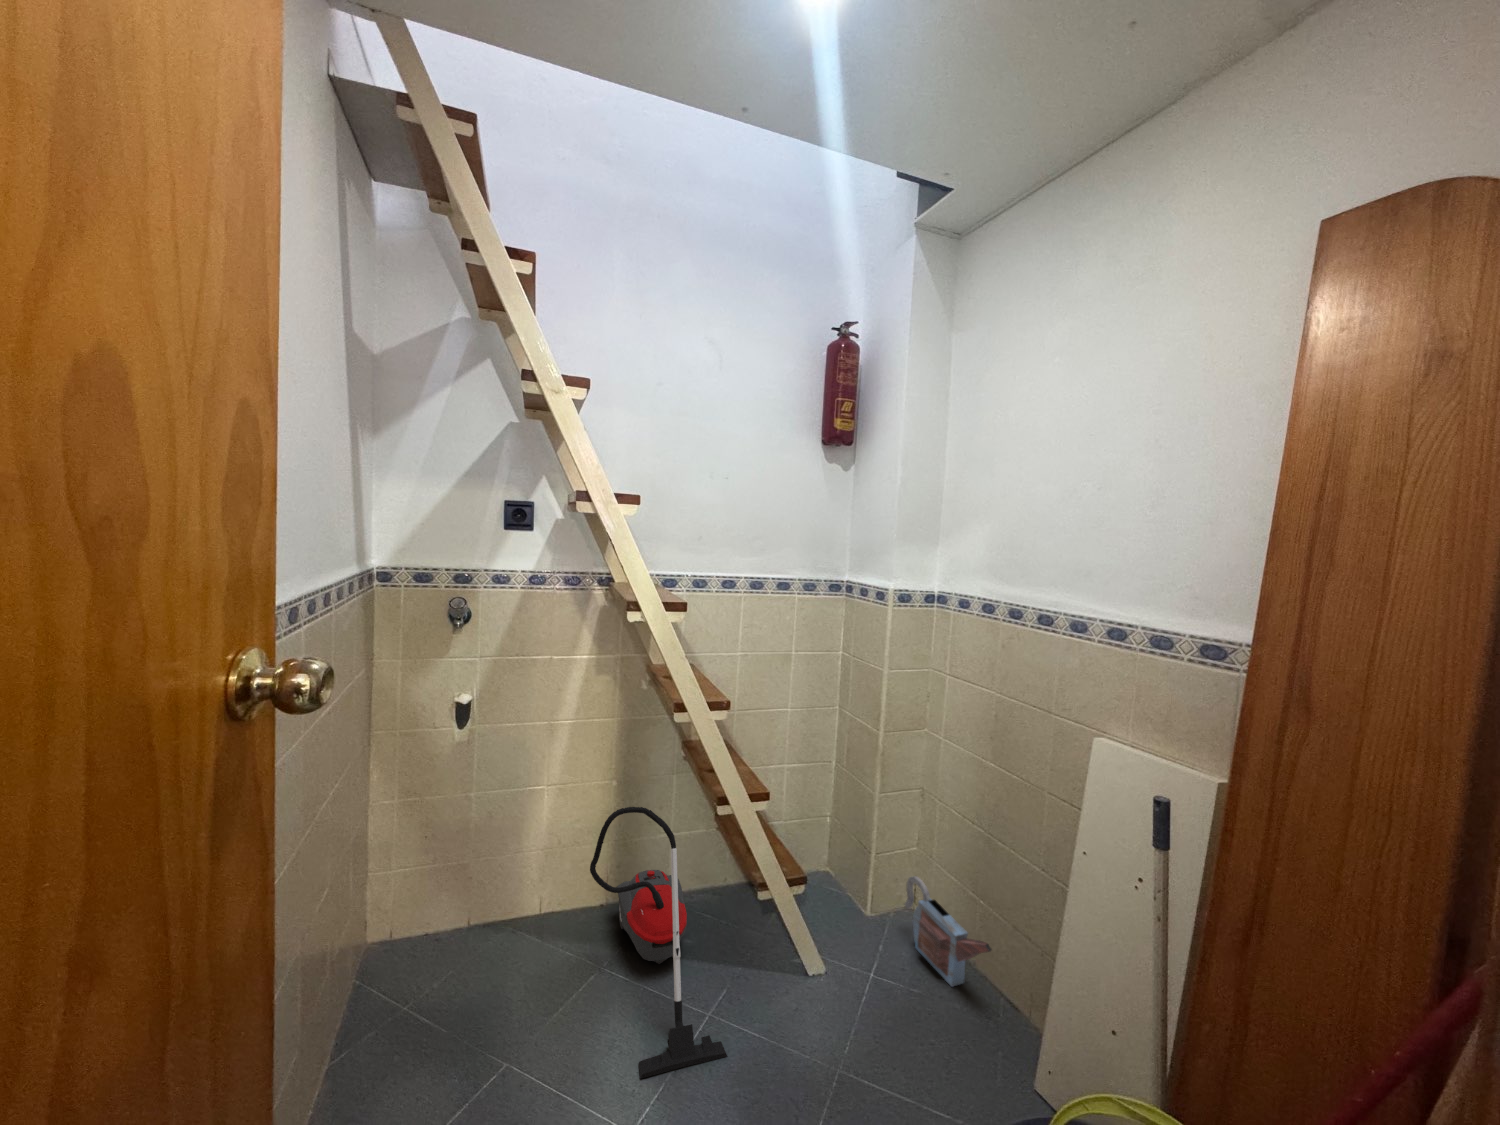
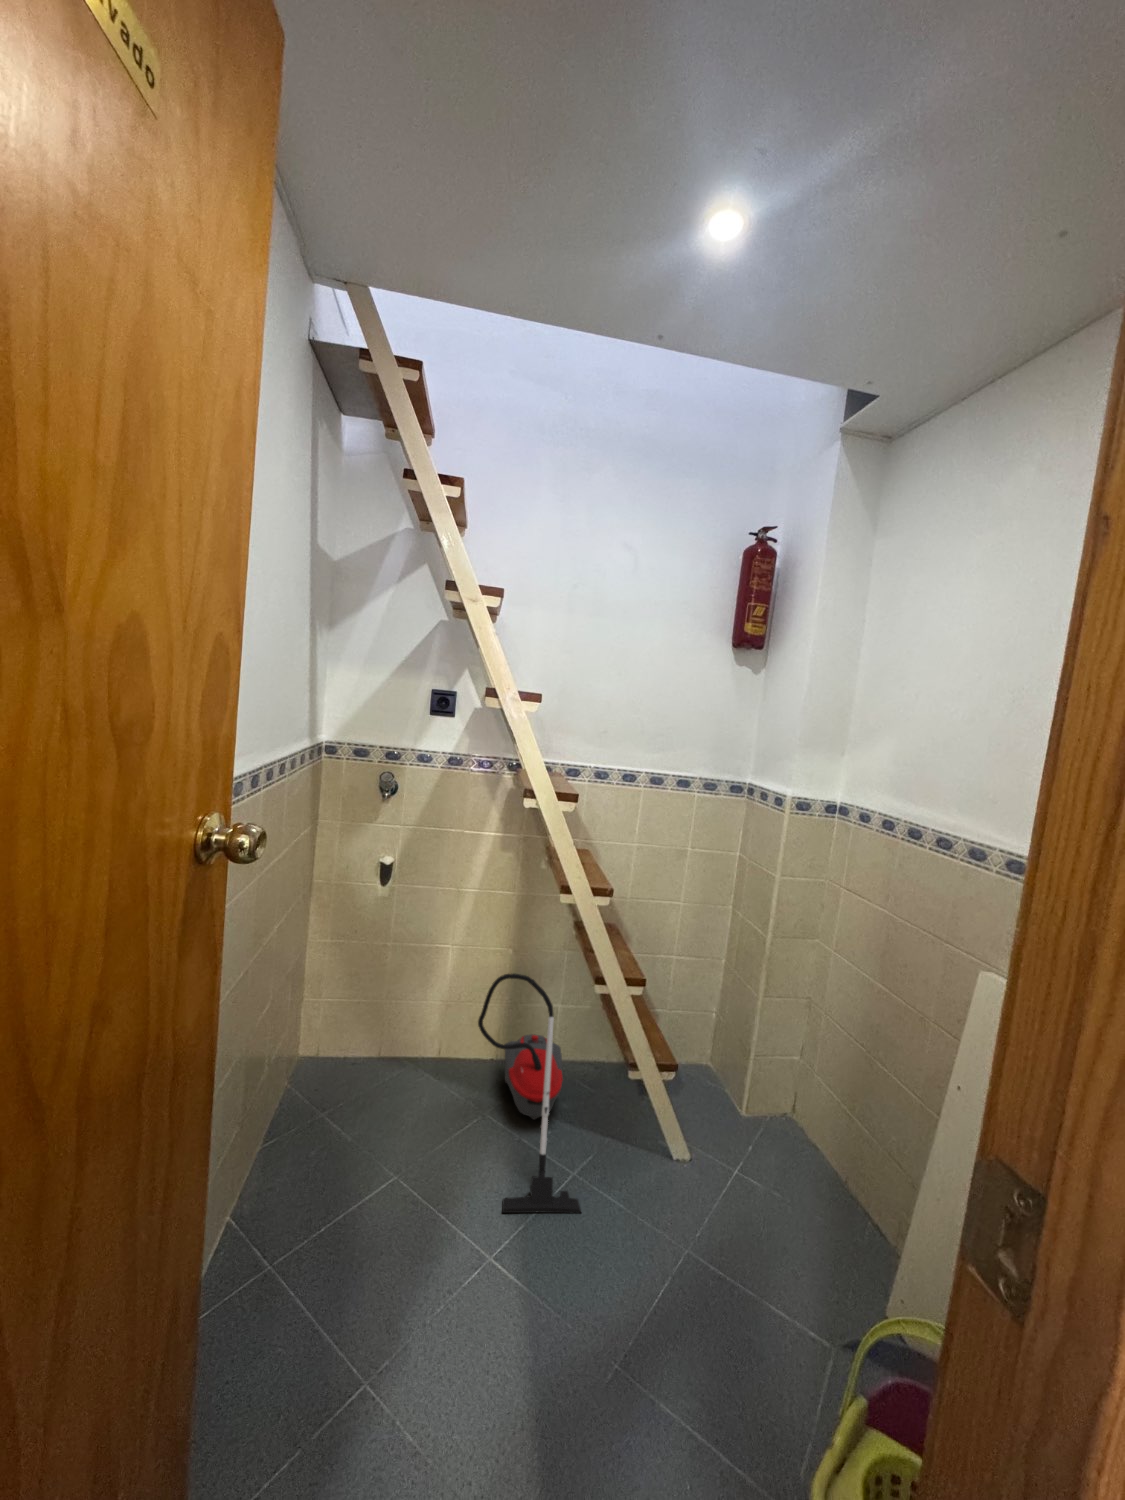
watering can: present [904,876,991,987] -> none [779,1087,859,1203]

